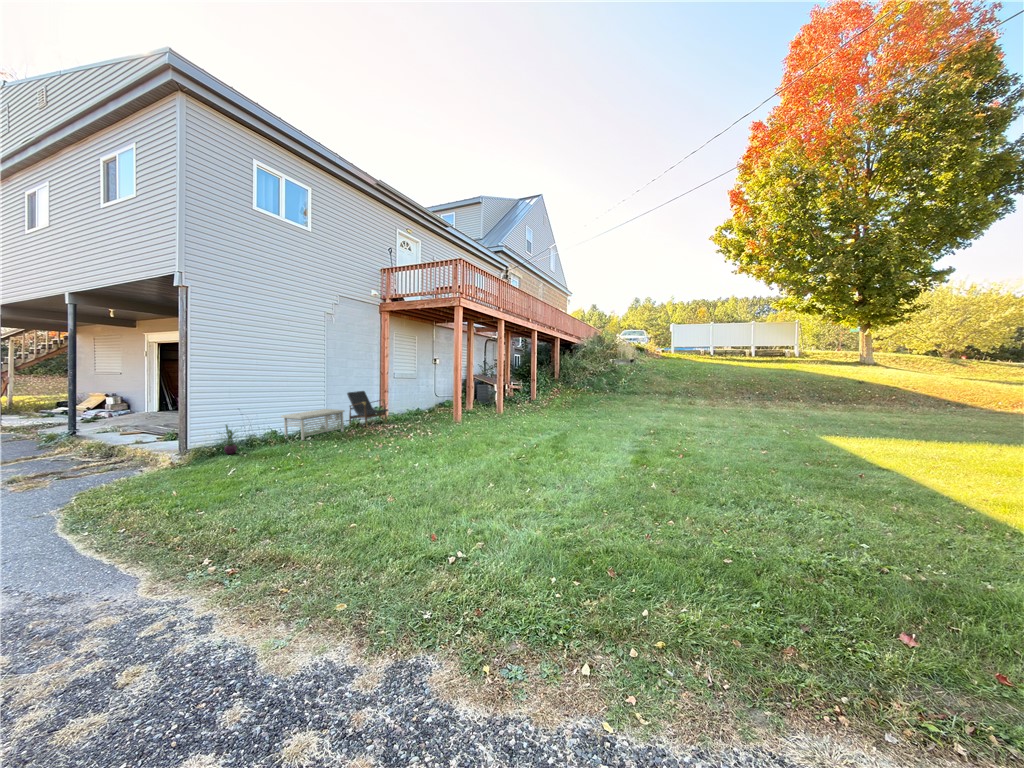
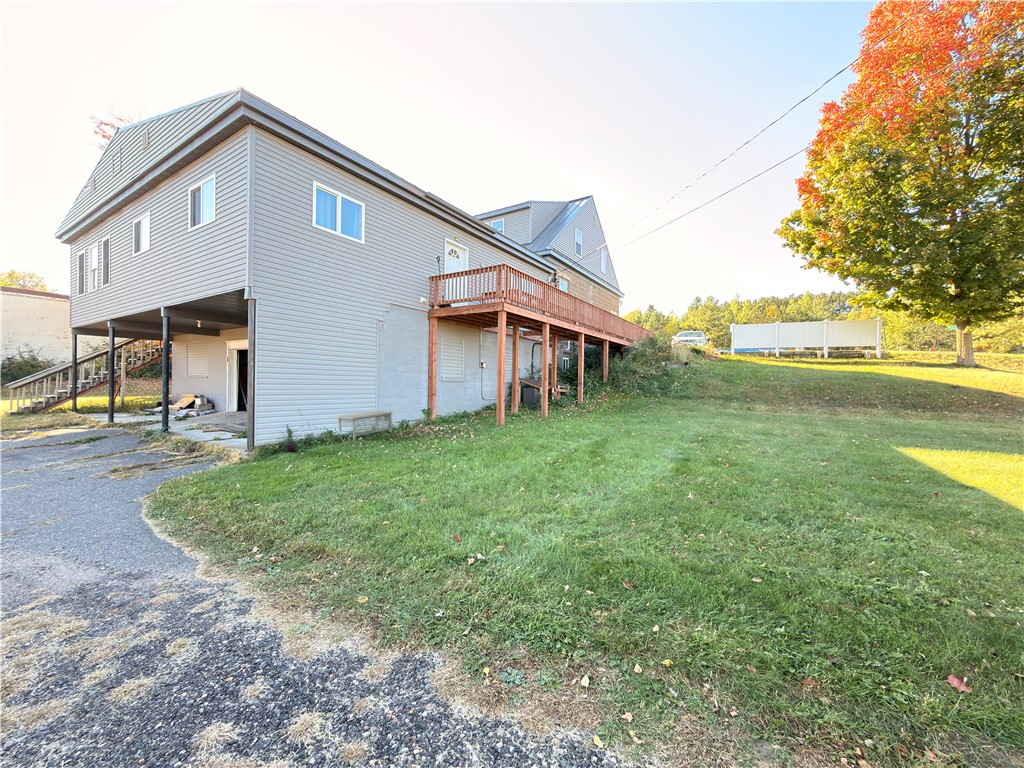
lounge chair: present [347,391,388,426] -> none [396,394,434,428]

